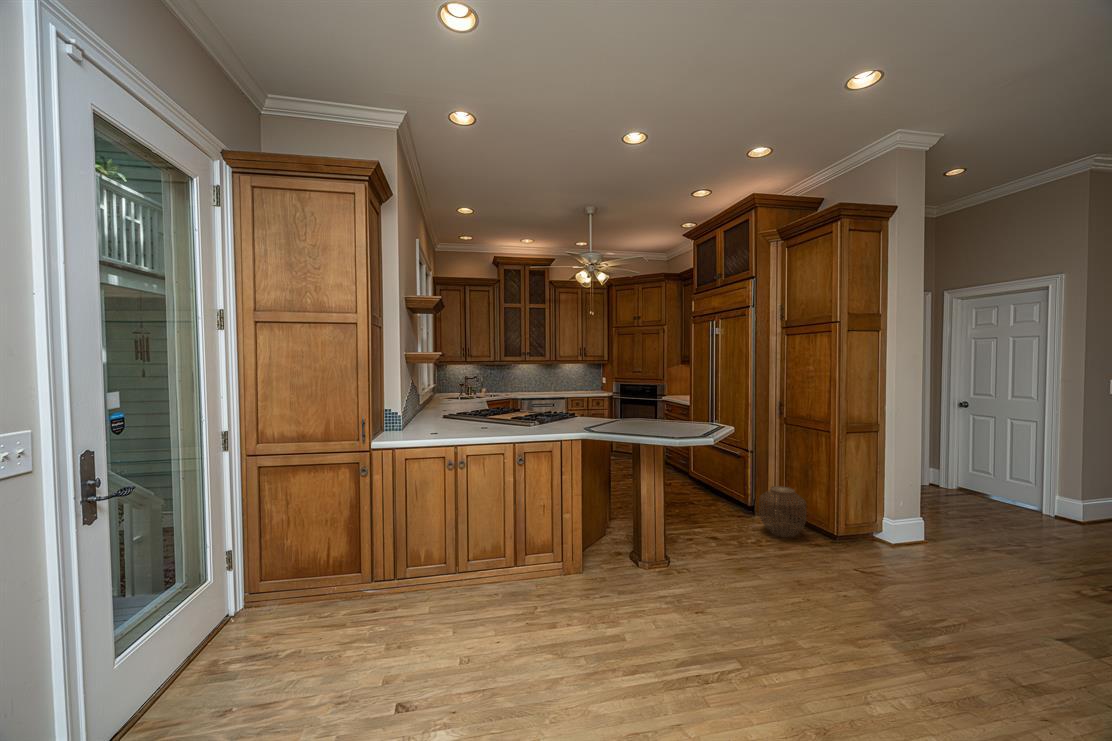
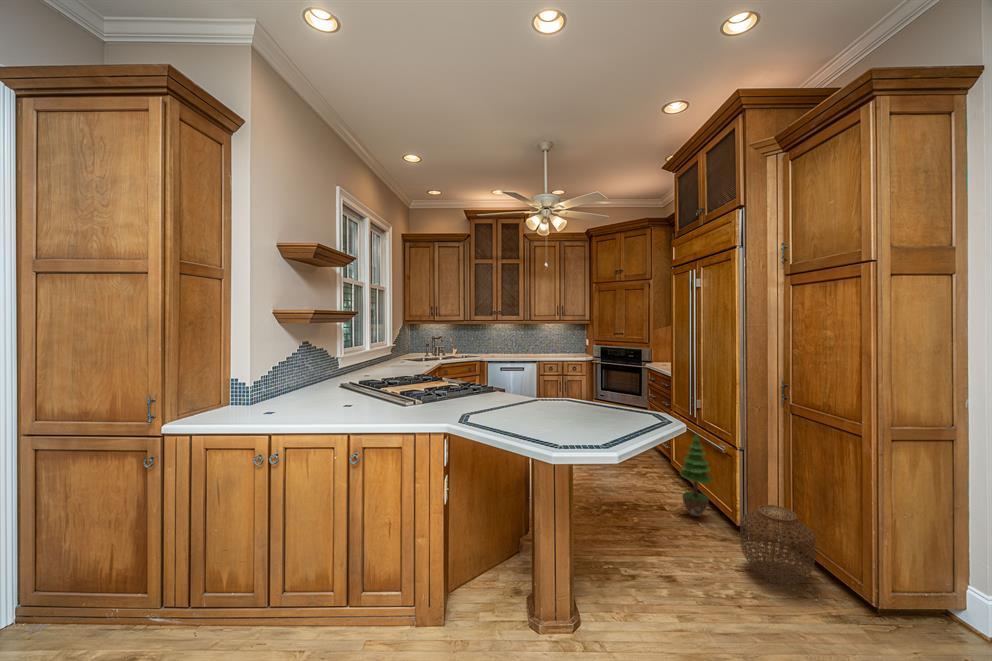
potted tree: none [708,444,732,507] -> present [680,433,712,517]

